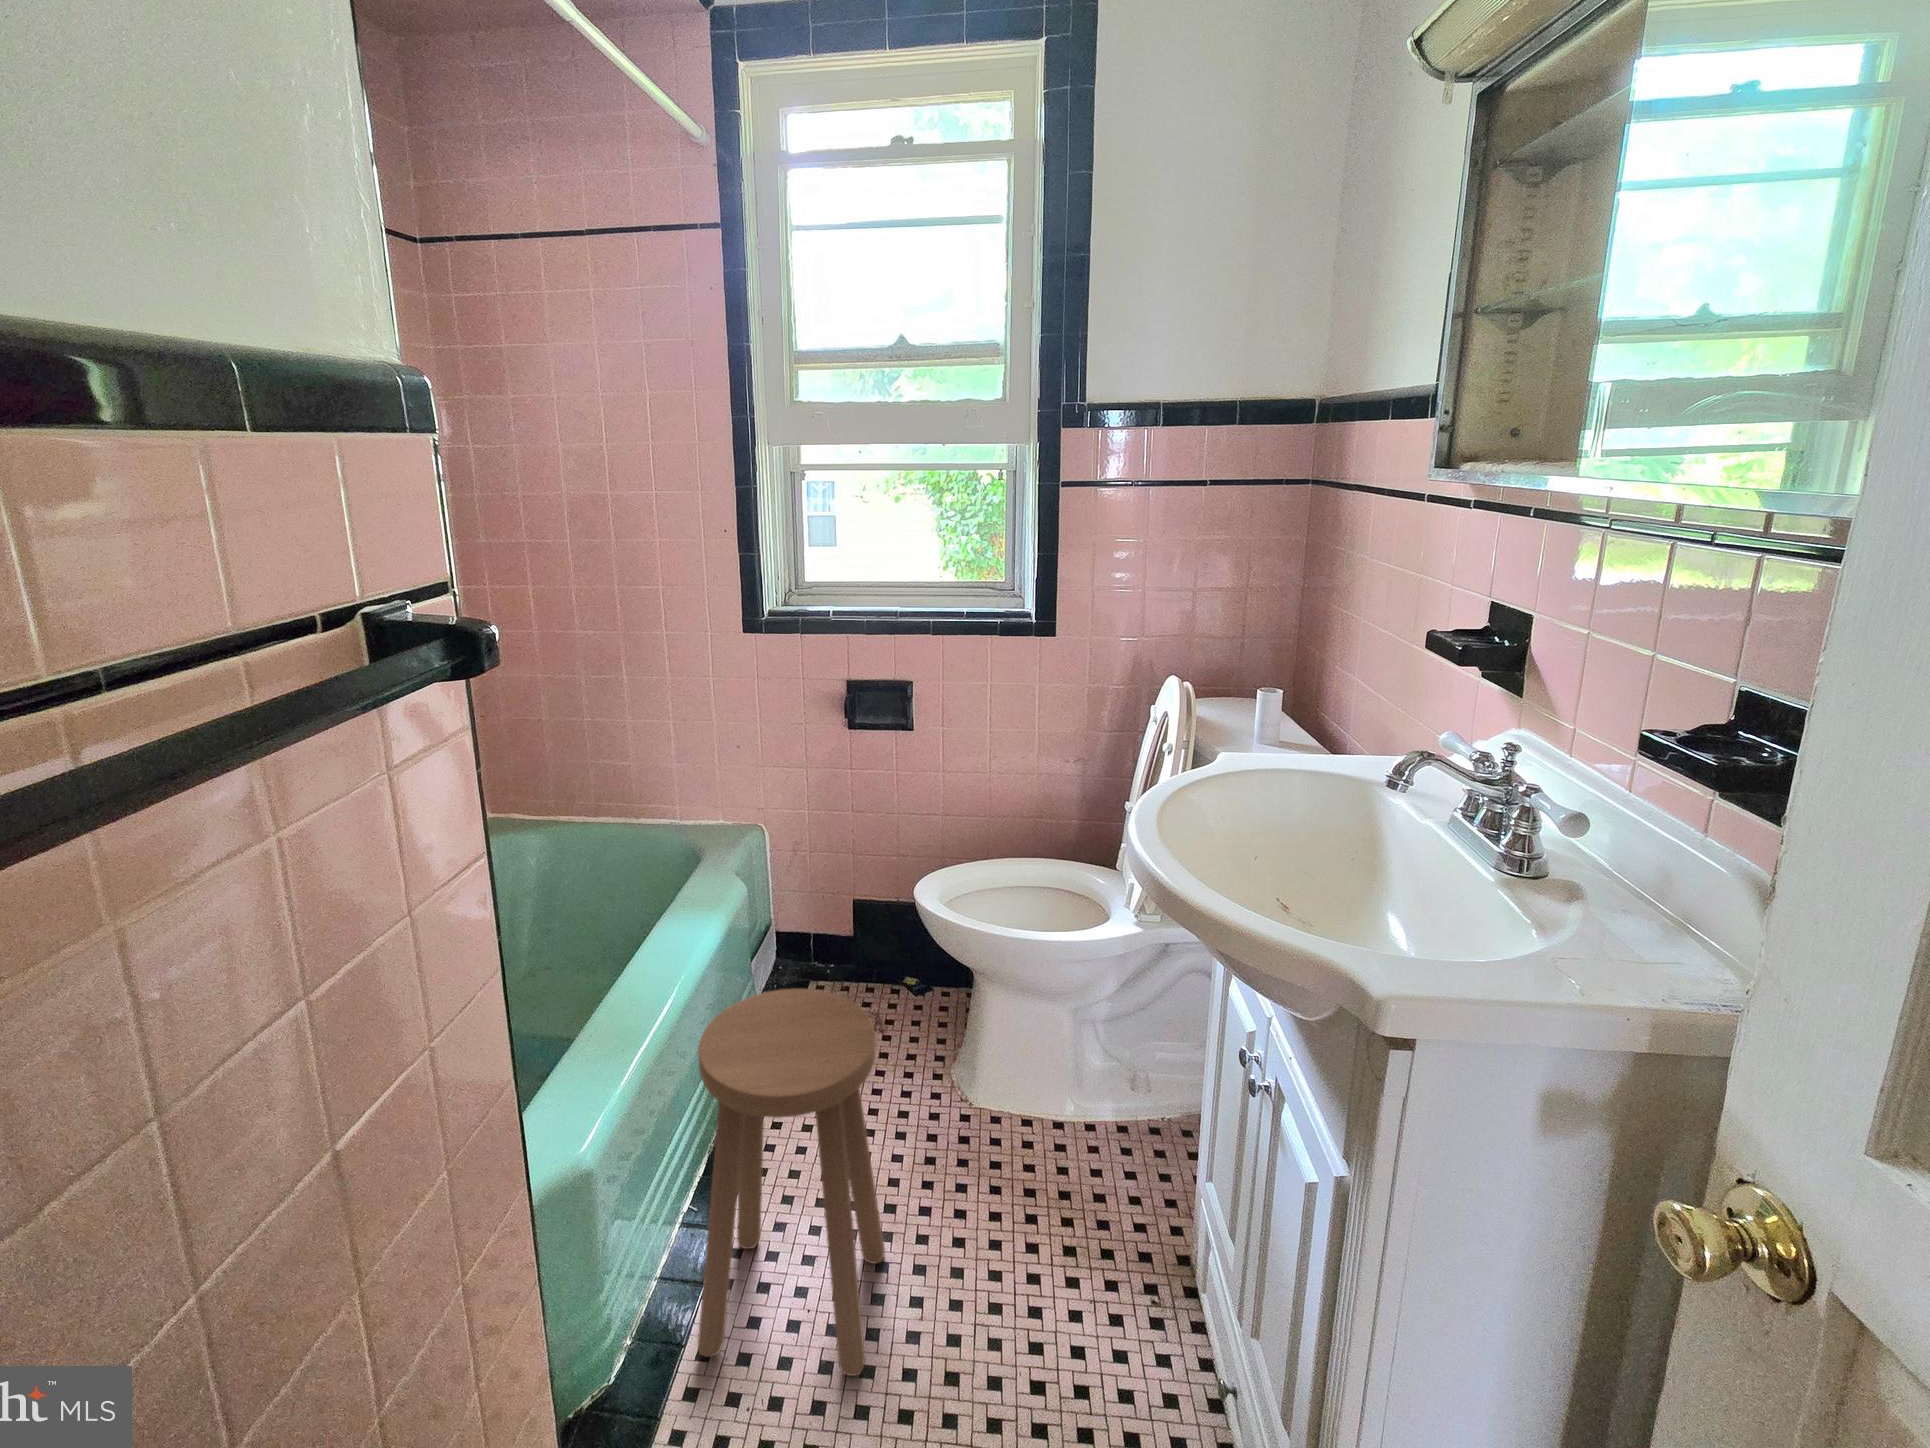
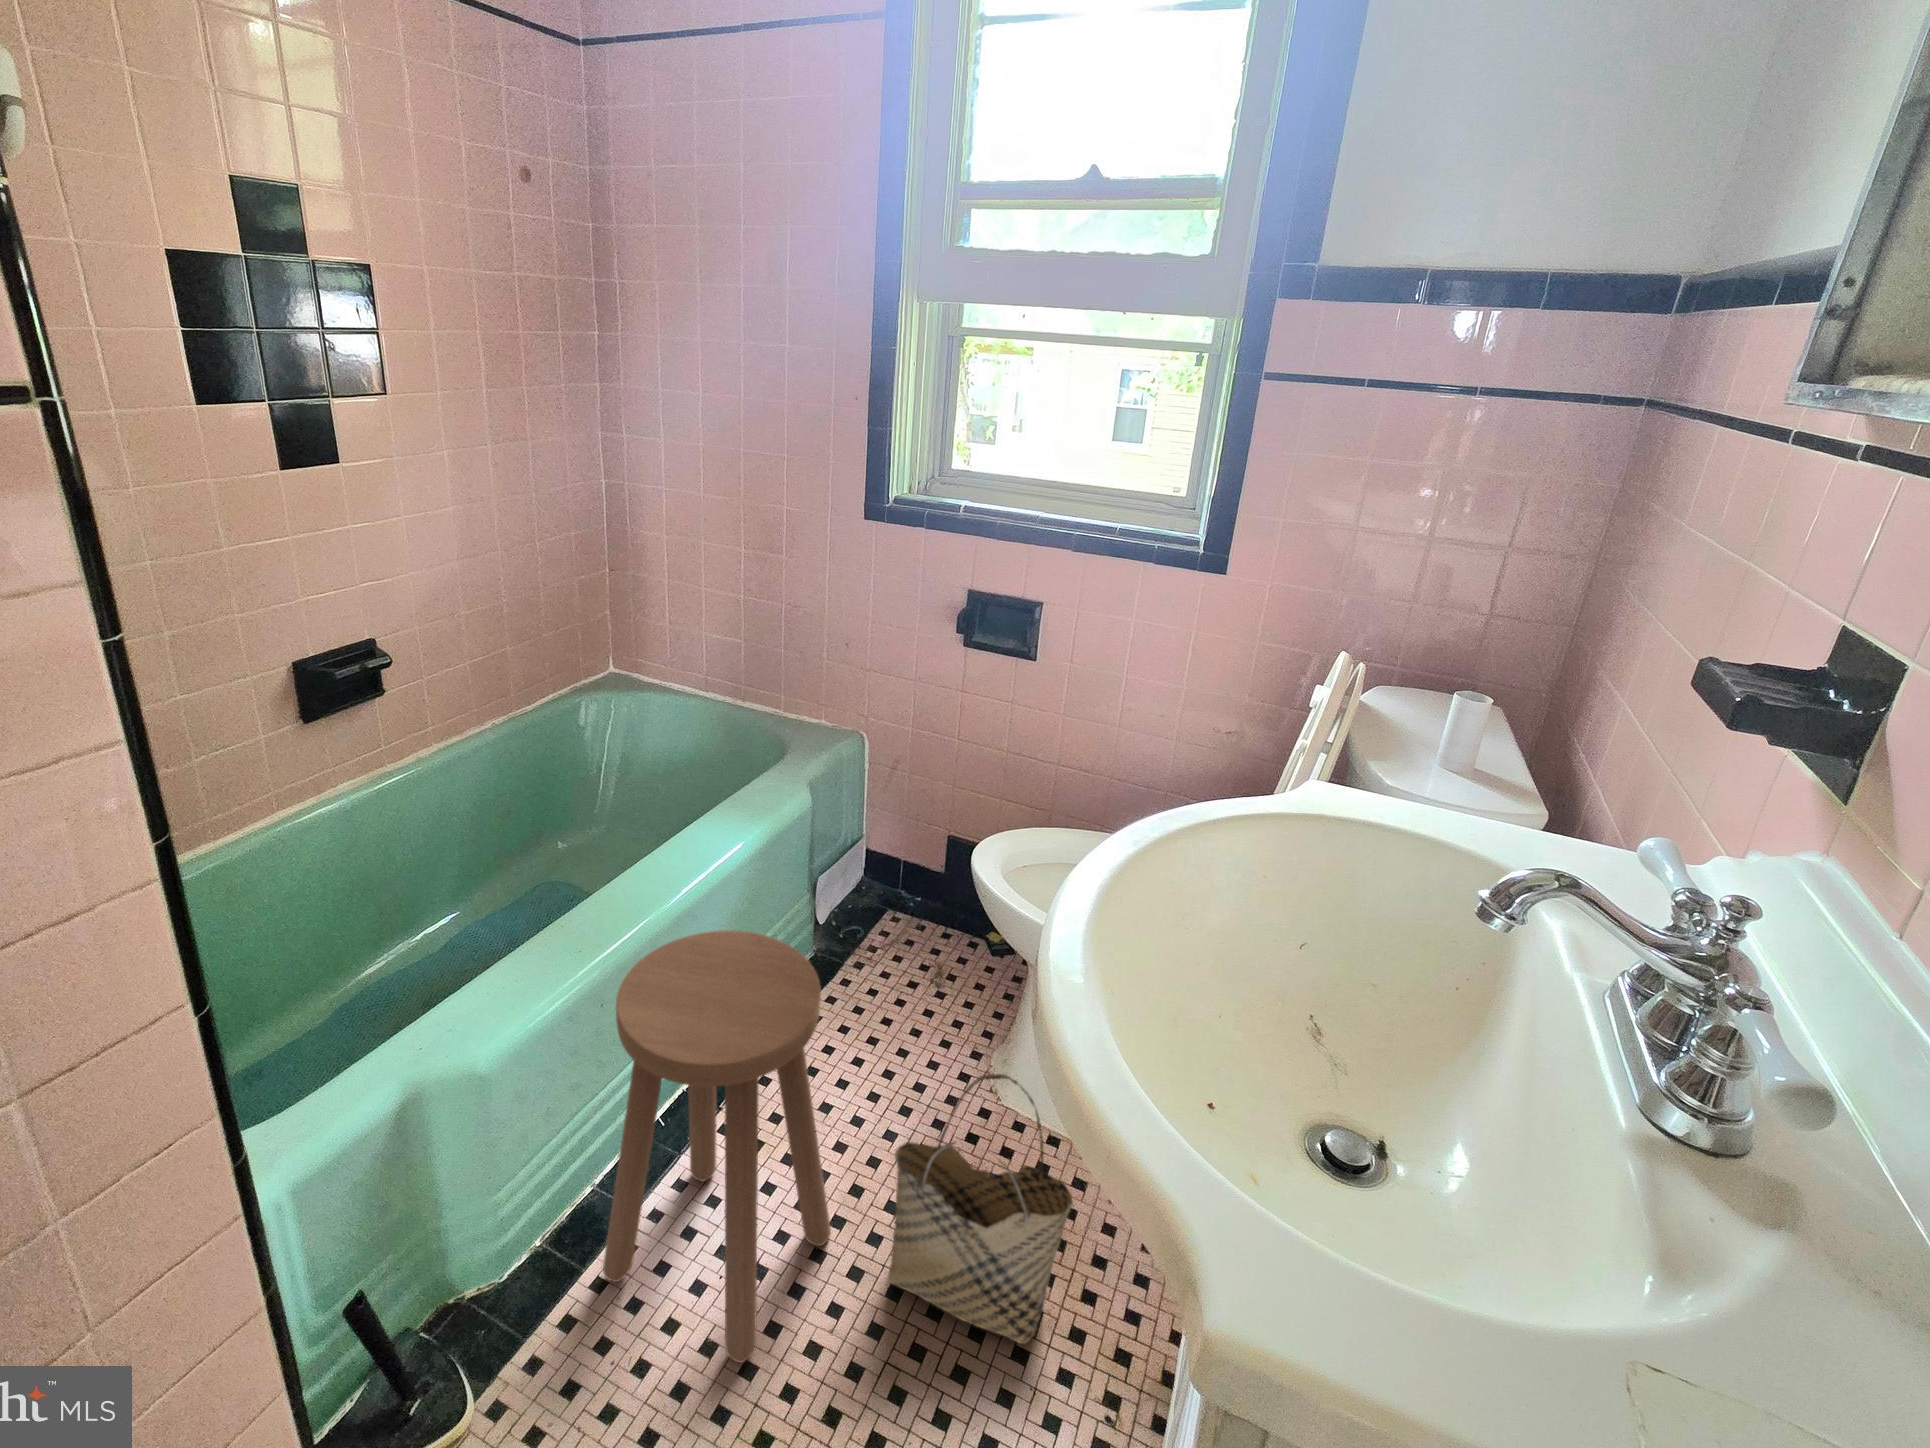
woven basket: none [939,1052,1088,1273] -> present [887,1074,1073,1344]

